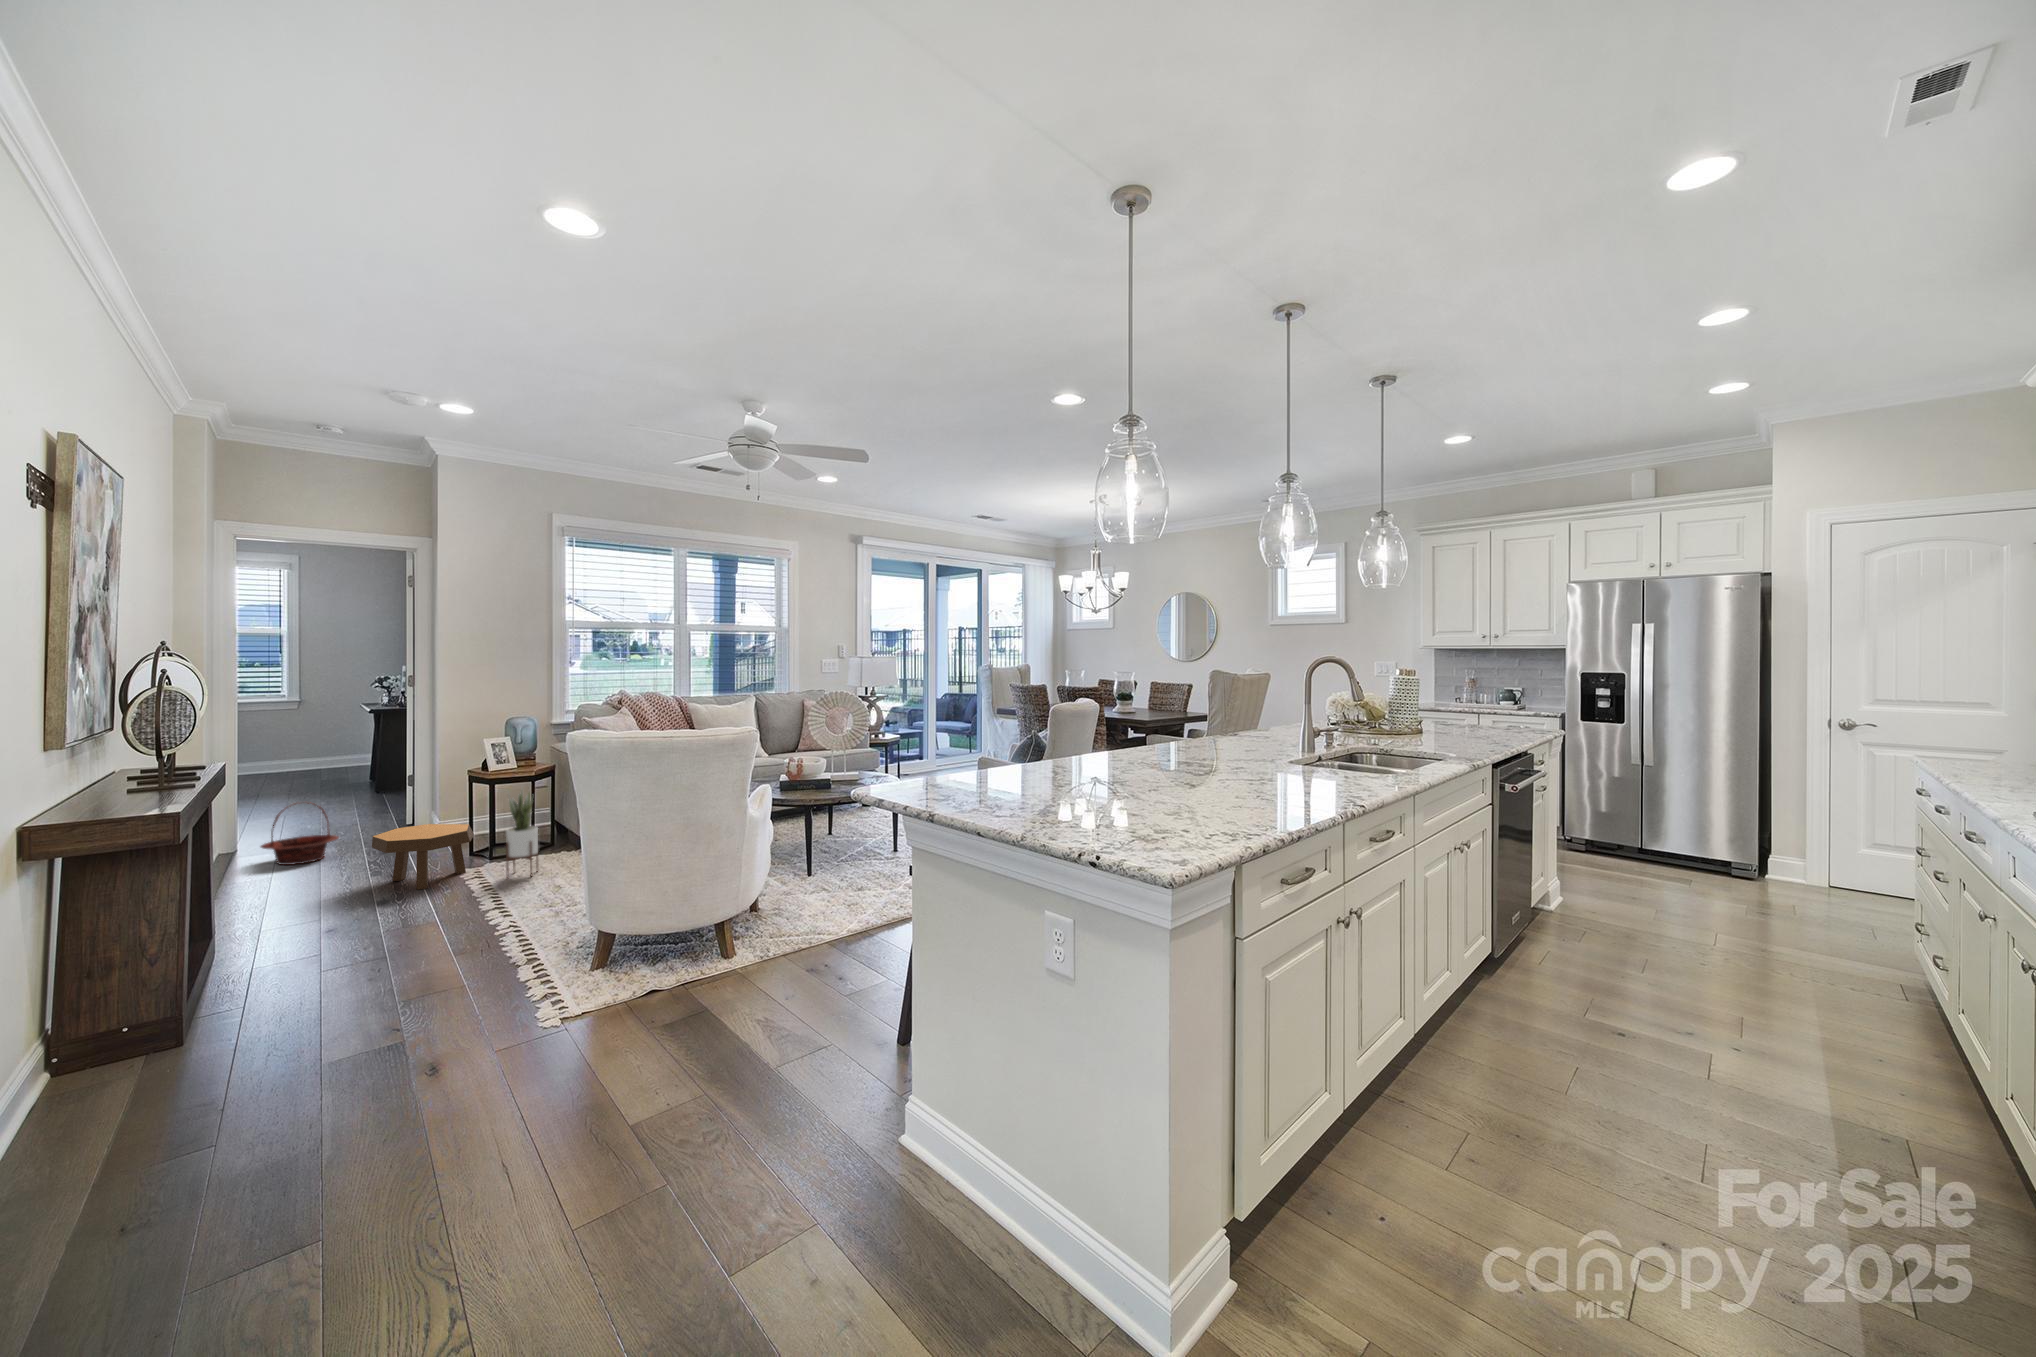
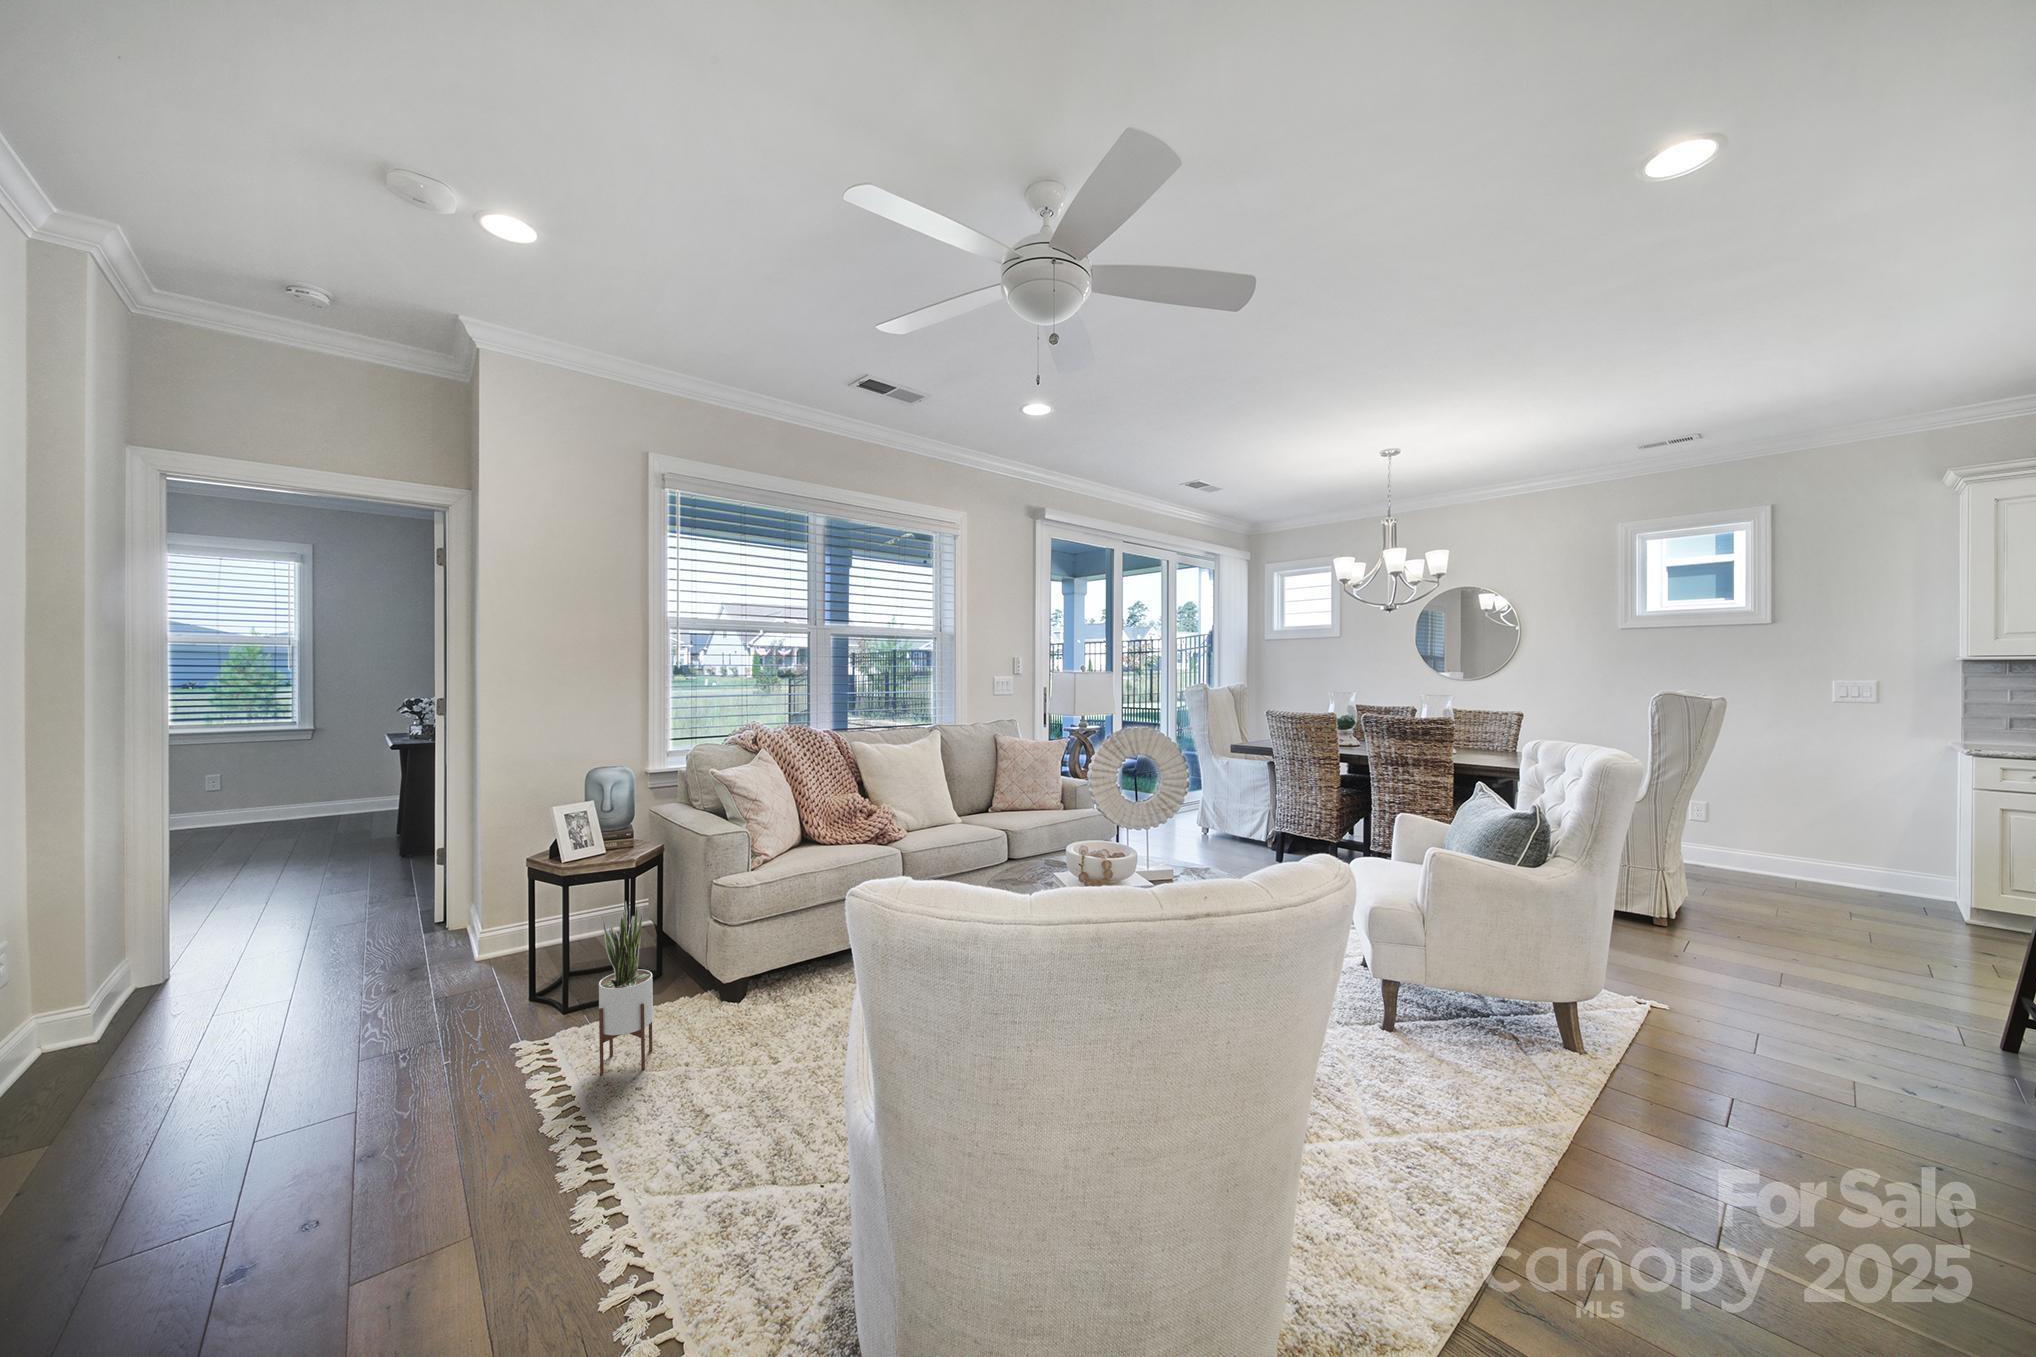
basket: present [261,803,339,865] -> none [180,916,320,1029]
footstool: present [372,824,474,890] -> none [357,964,540,1113]

